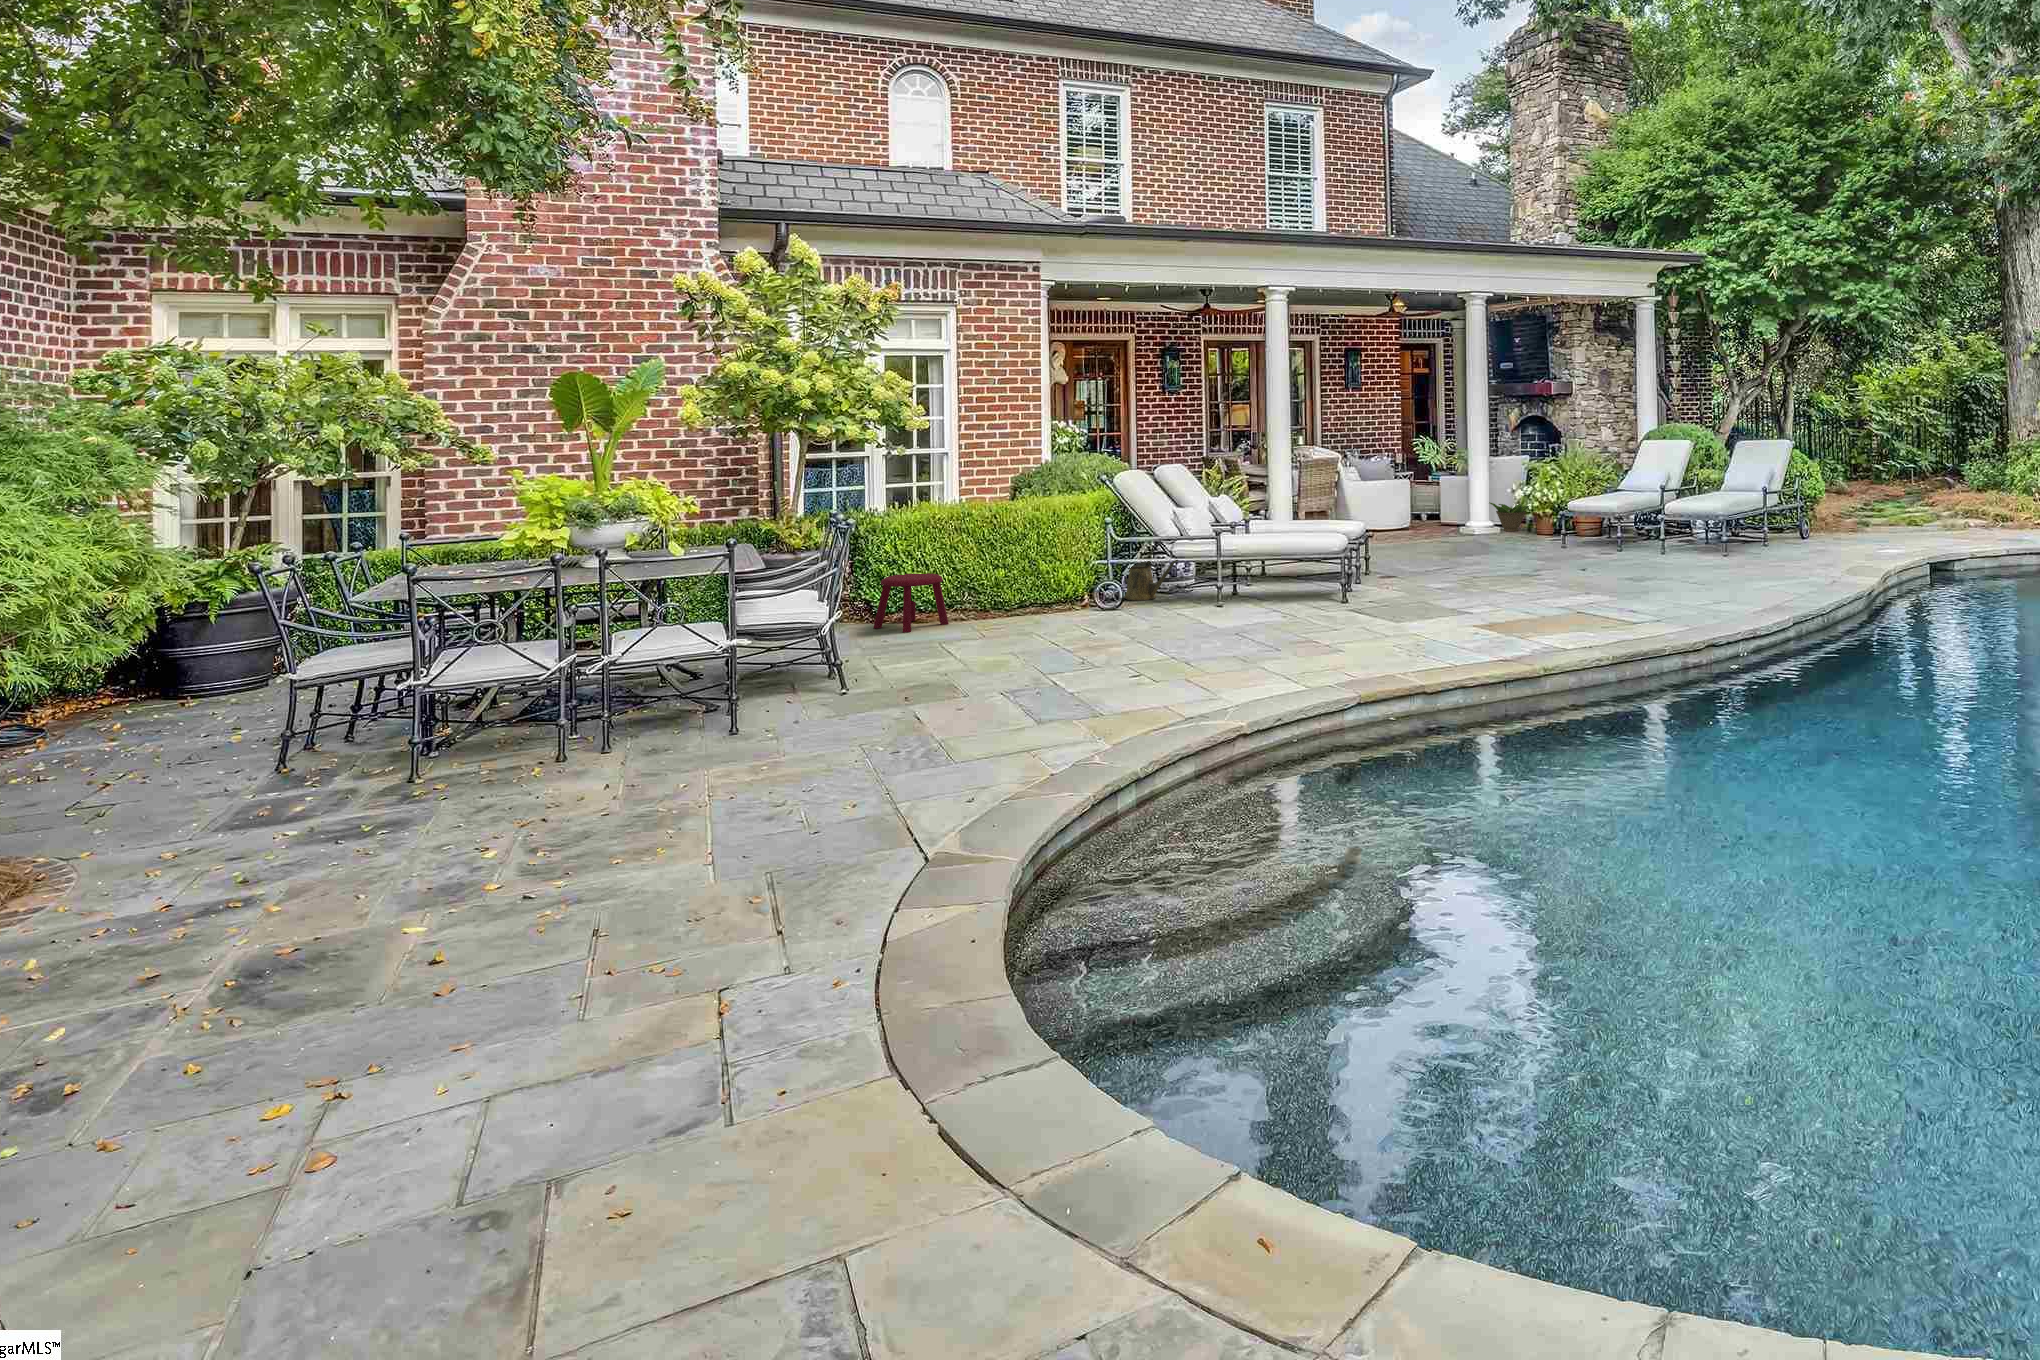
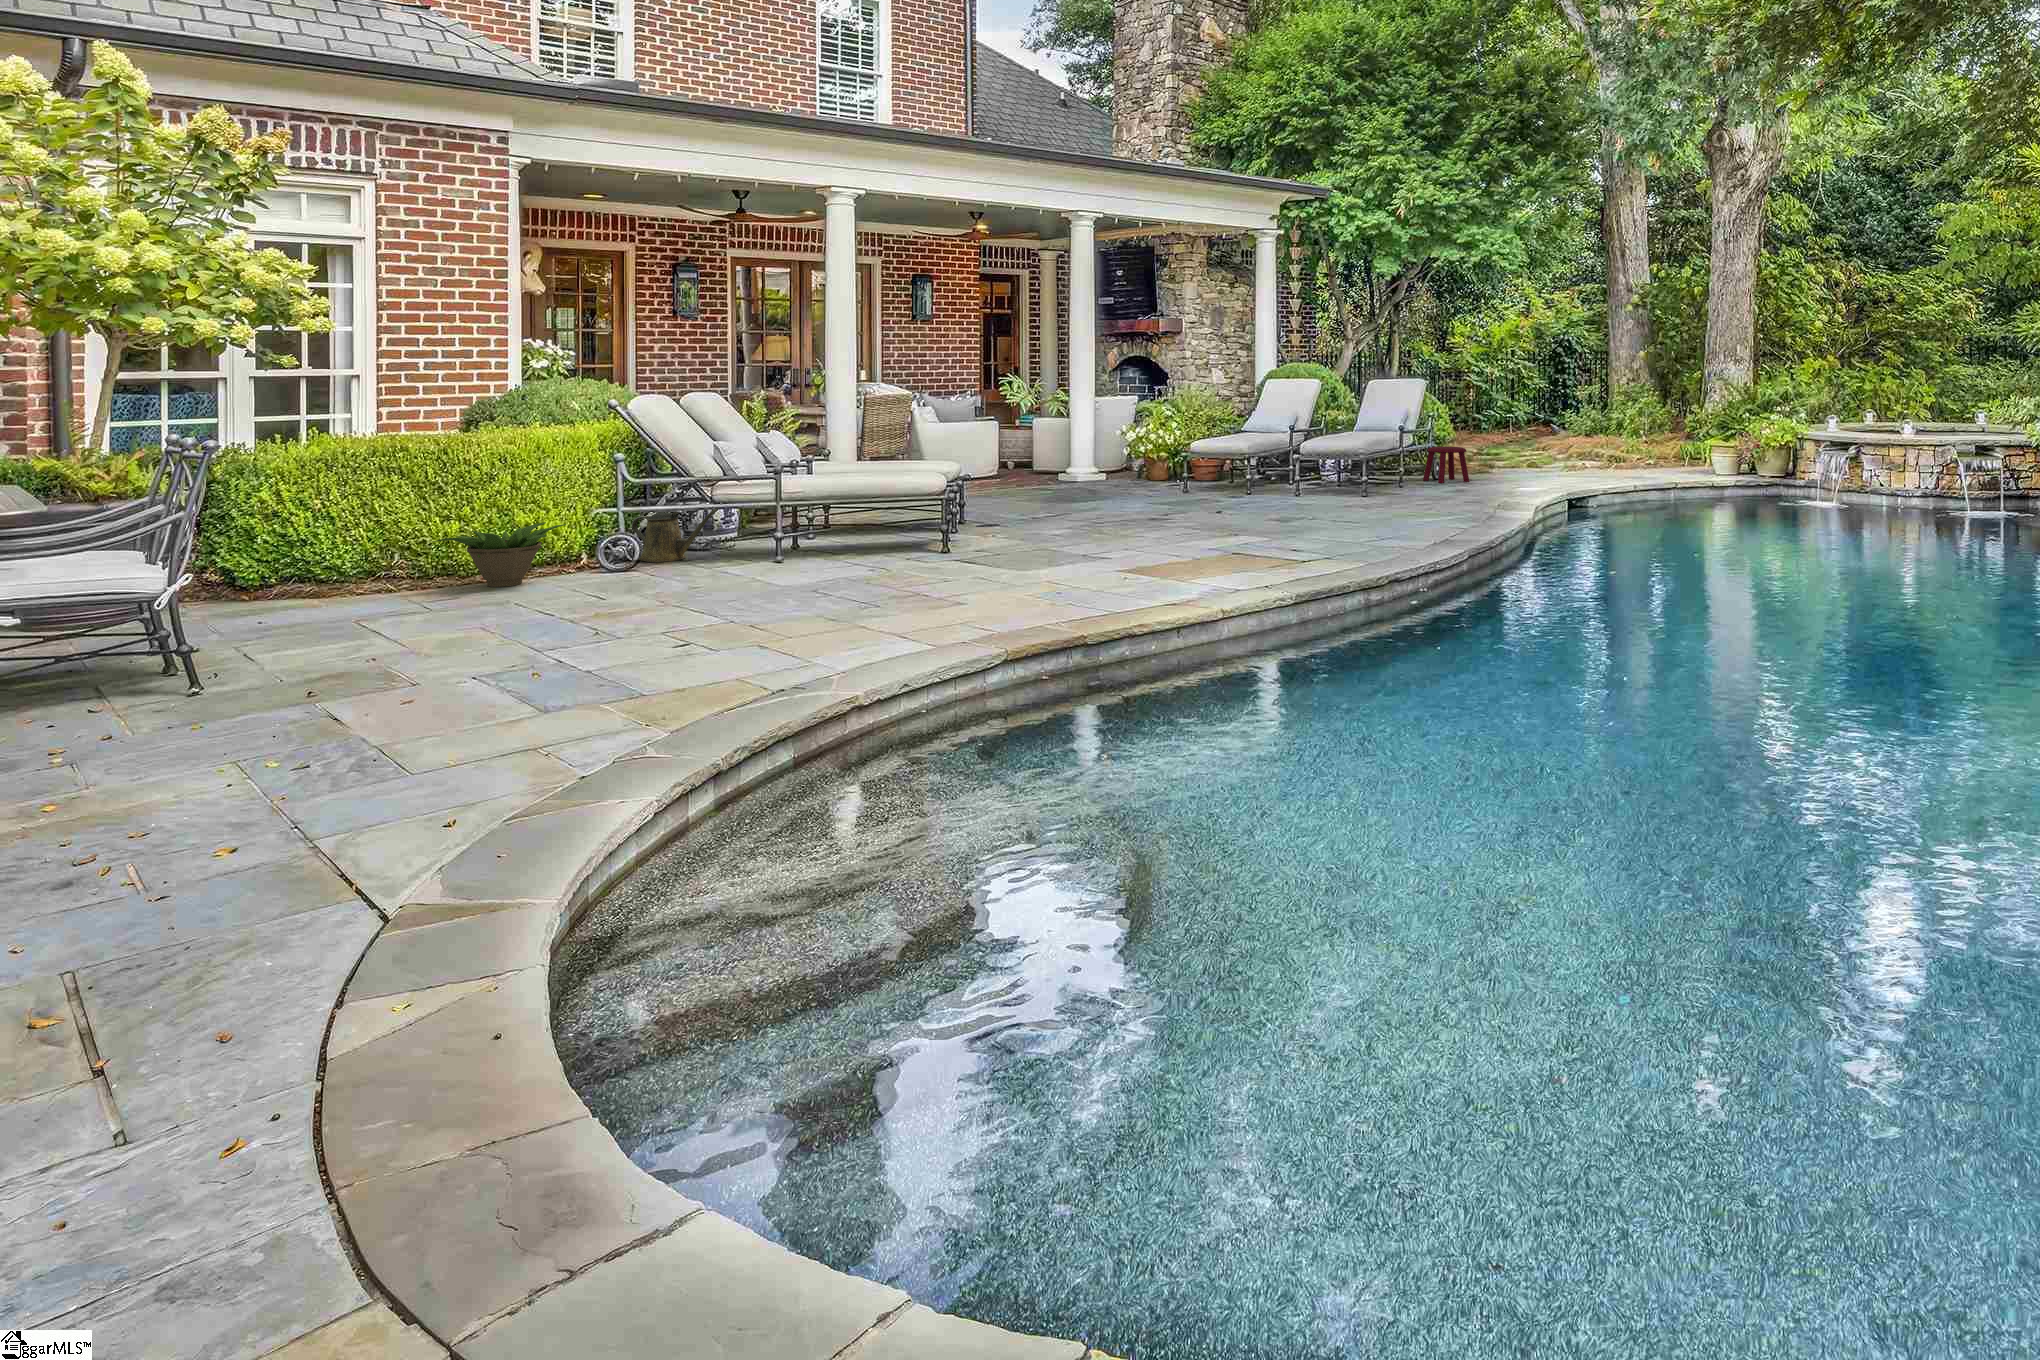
decorative plant: present [1489,502,1529,531] -> present [432,522,566,587]
stool: present [873,573,949,633] -> present [1423,446,1469,483]

